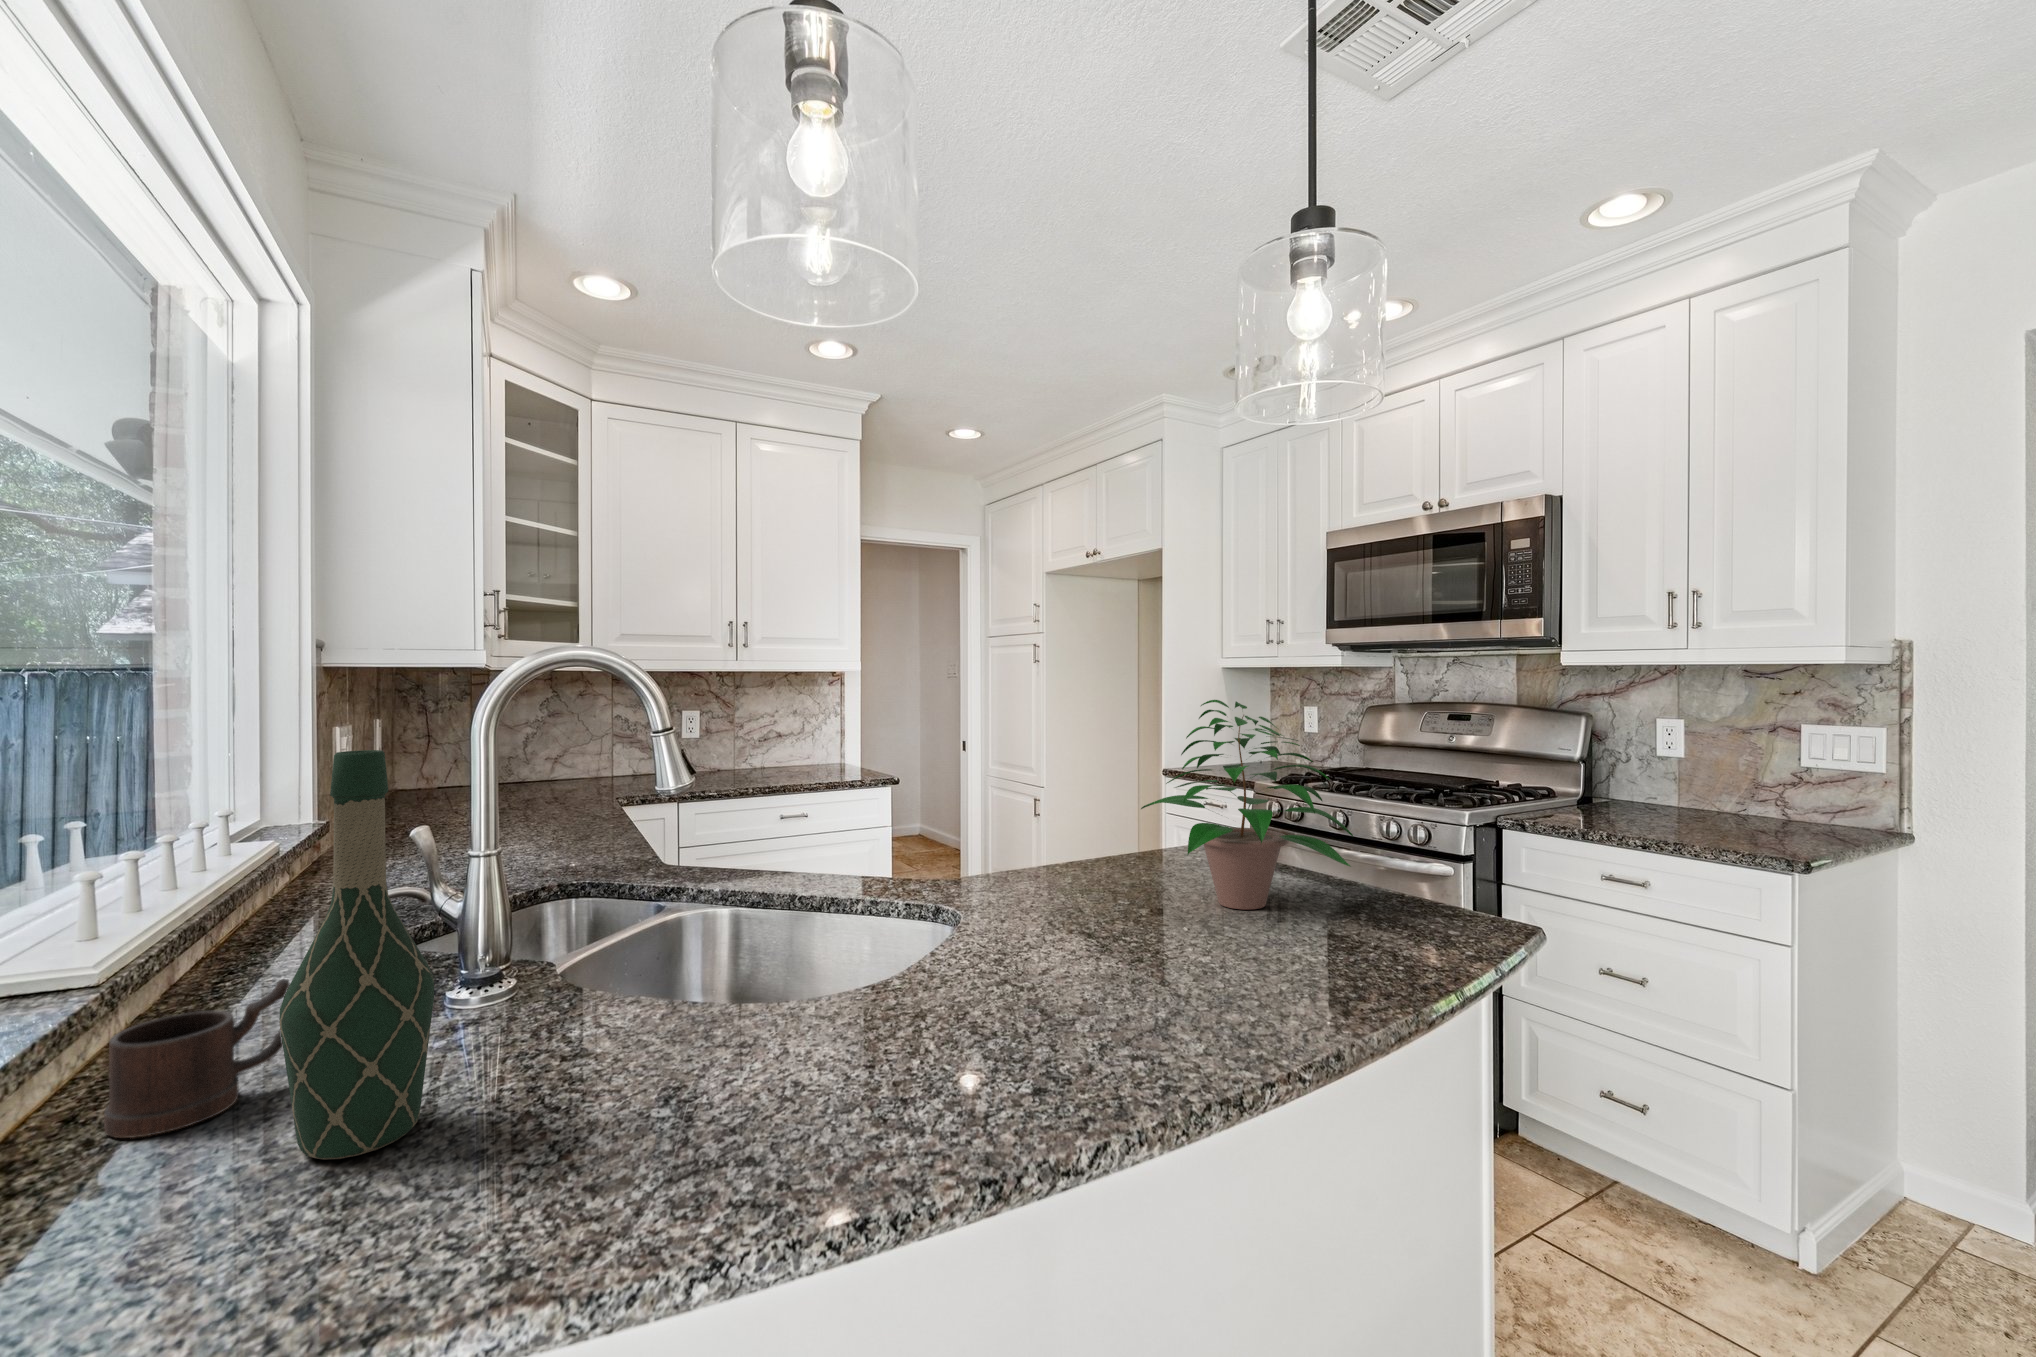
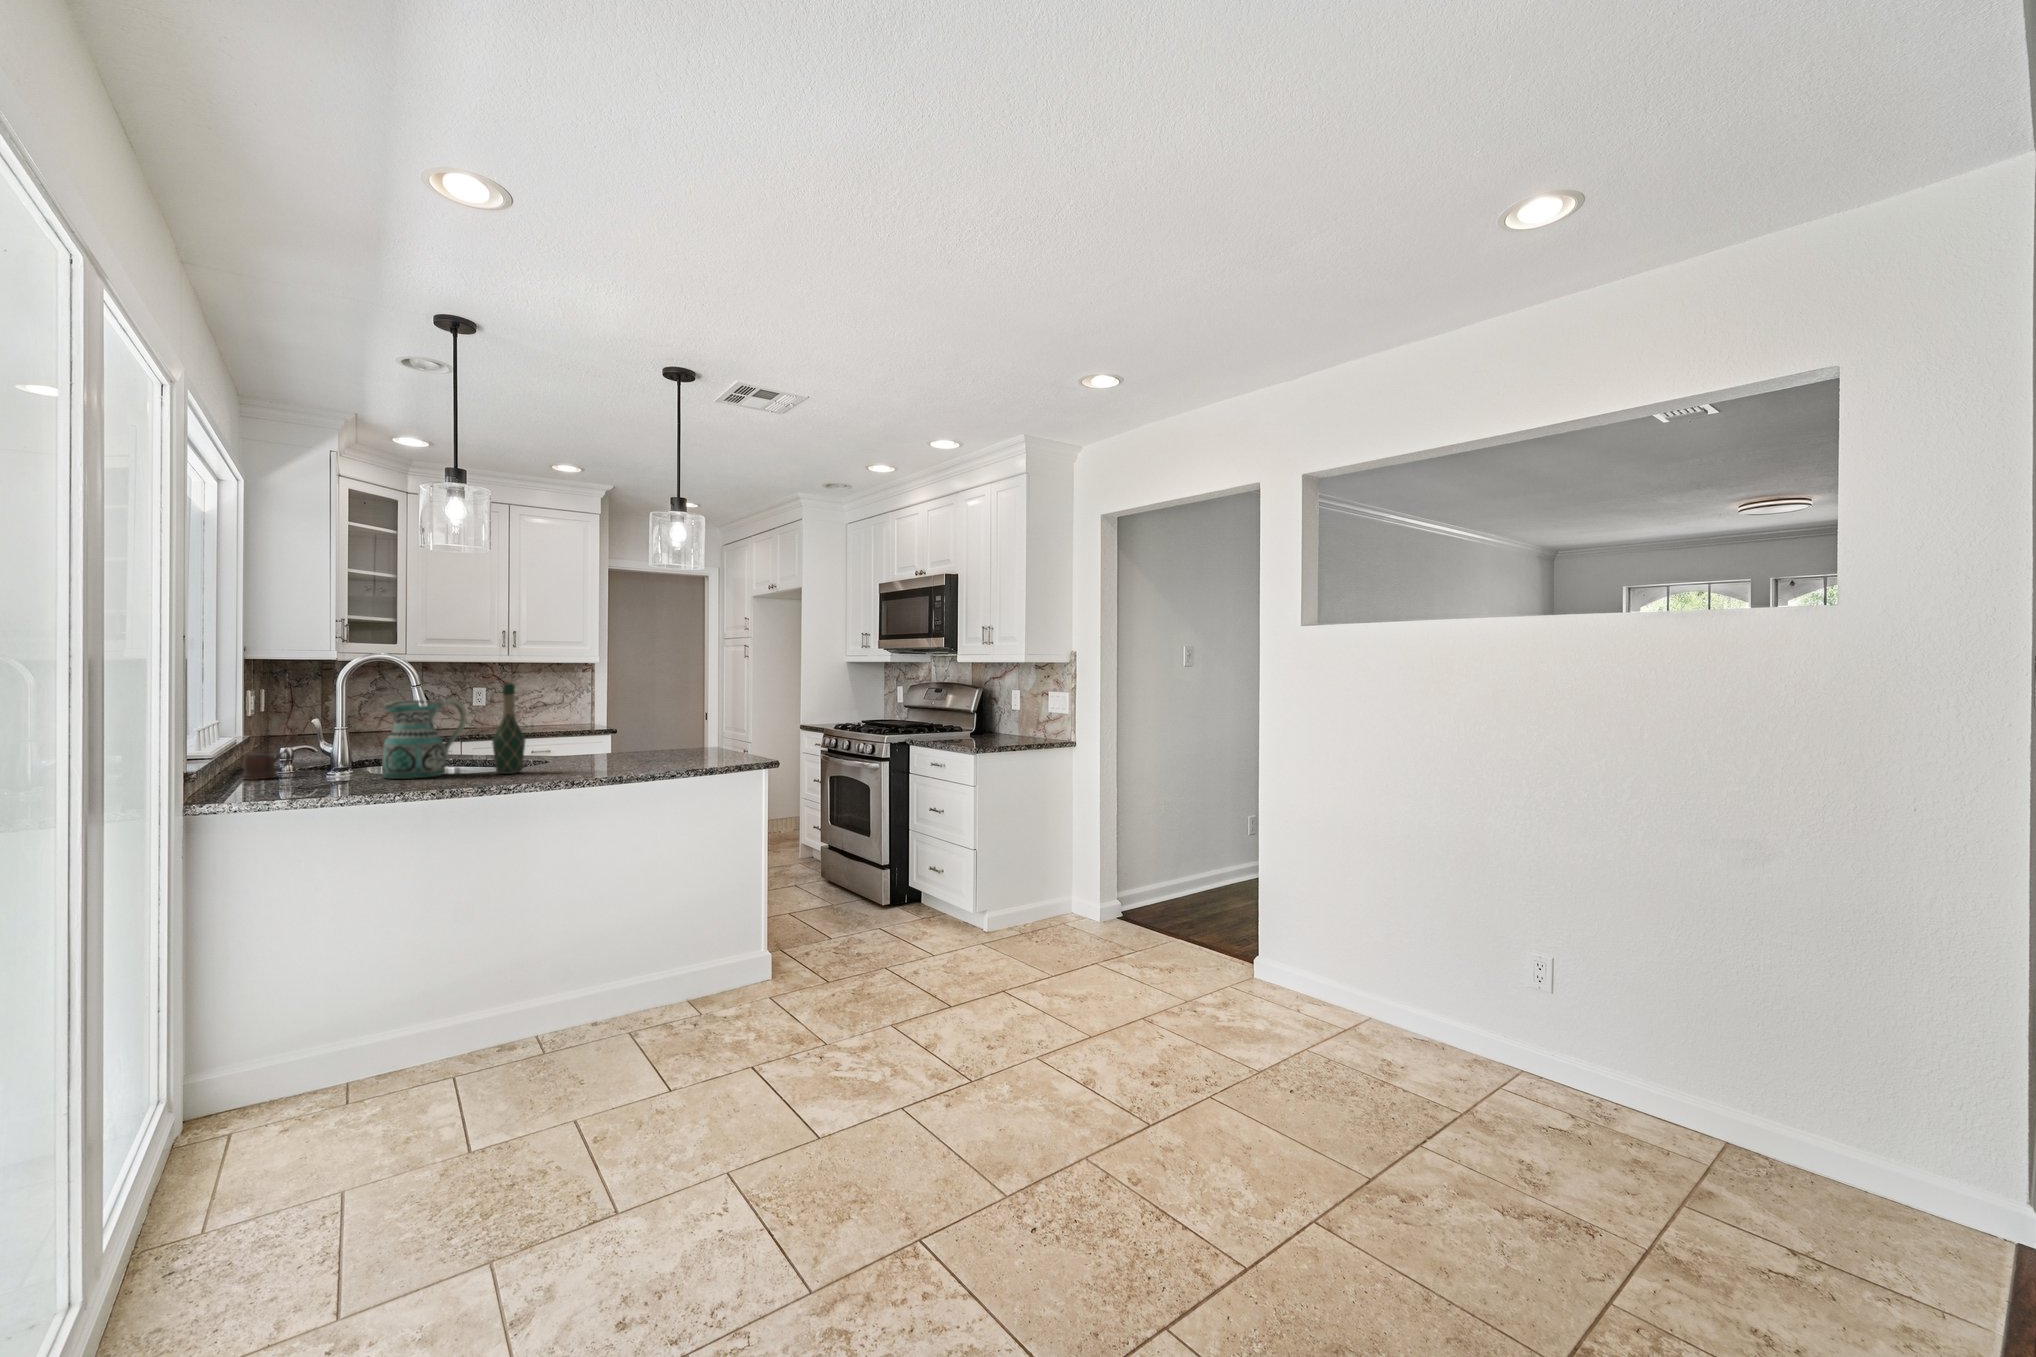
potted plant: present [1141,700,1353,909] -> none [622,676,702,756]
wine bottle: present [279,750,434,1160] -> present [492,683,525,774]
ceramic pitcher: none [617,795,885,1156] -> present [382,699,466,779]

